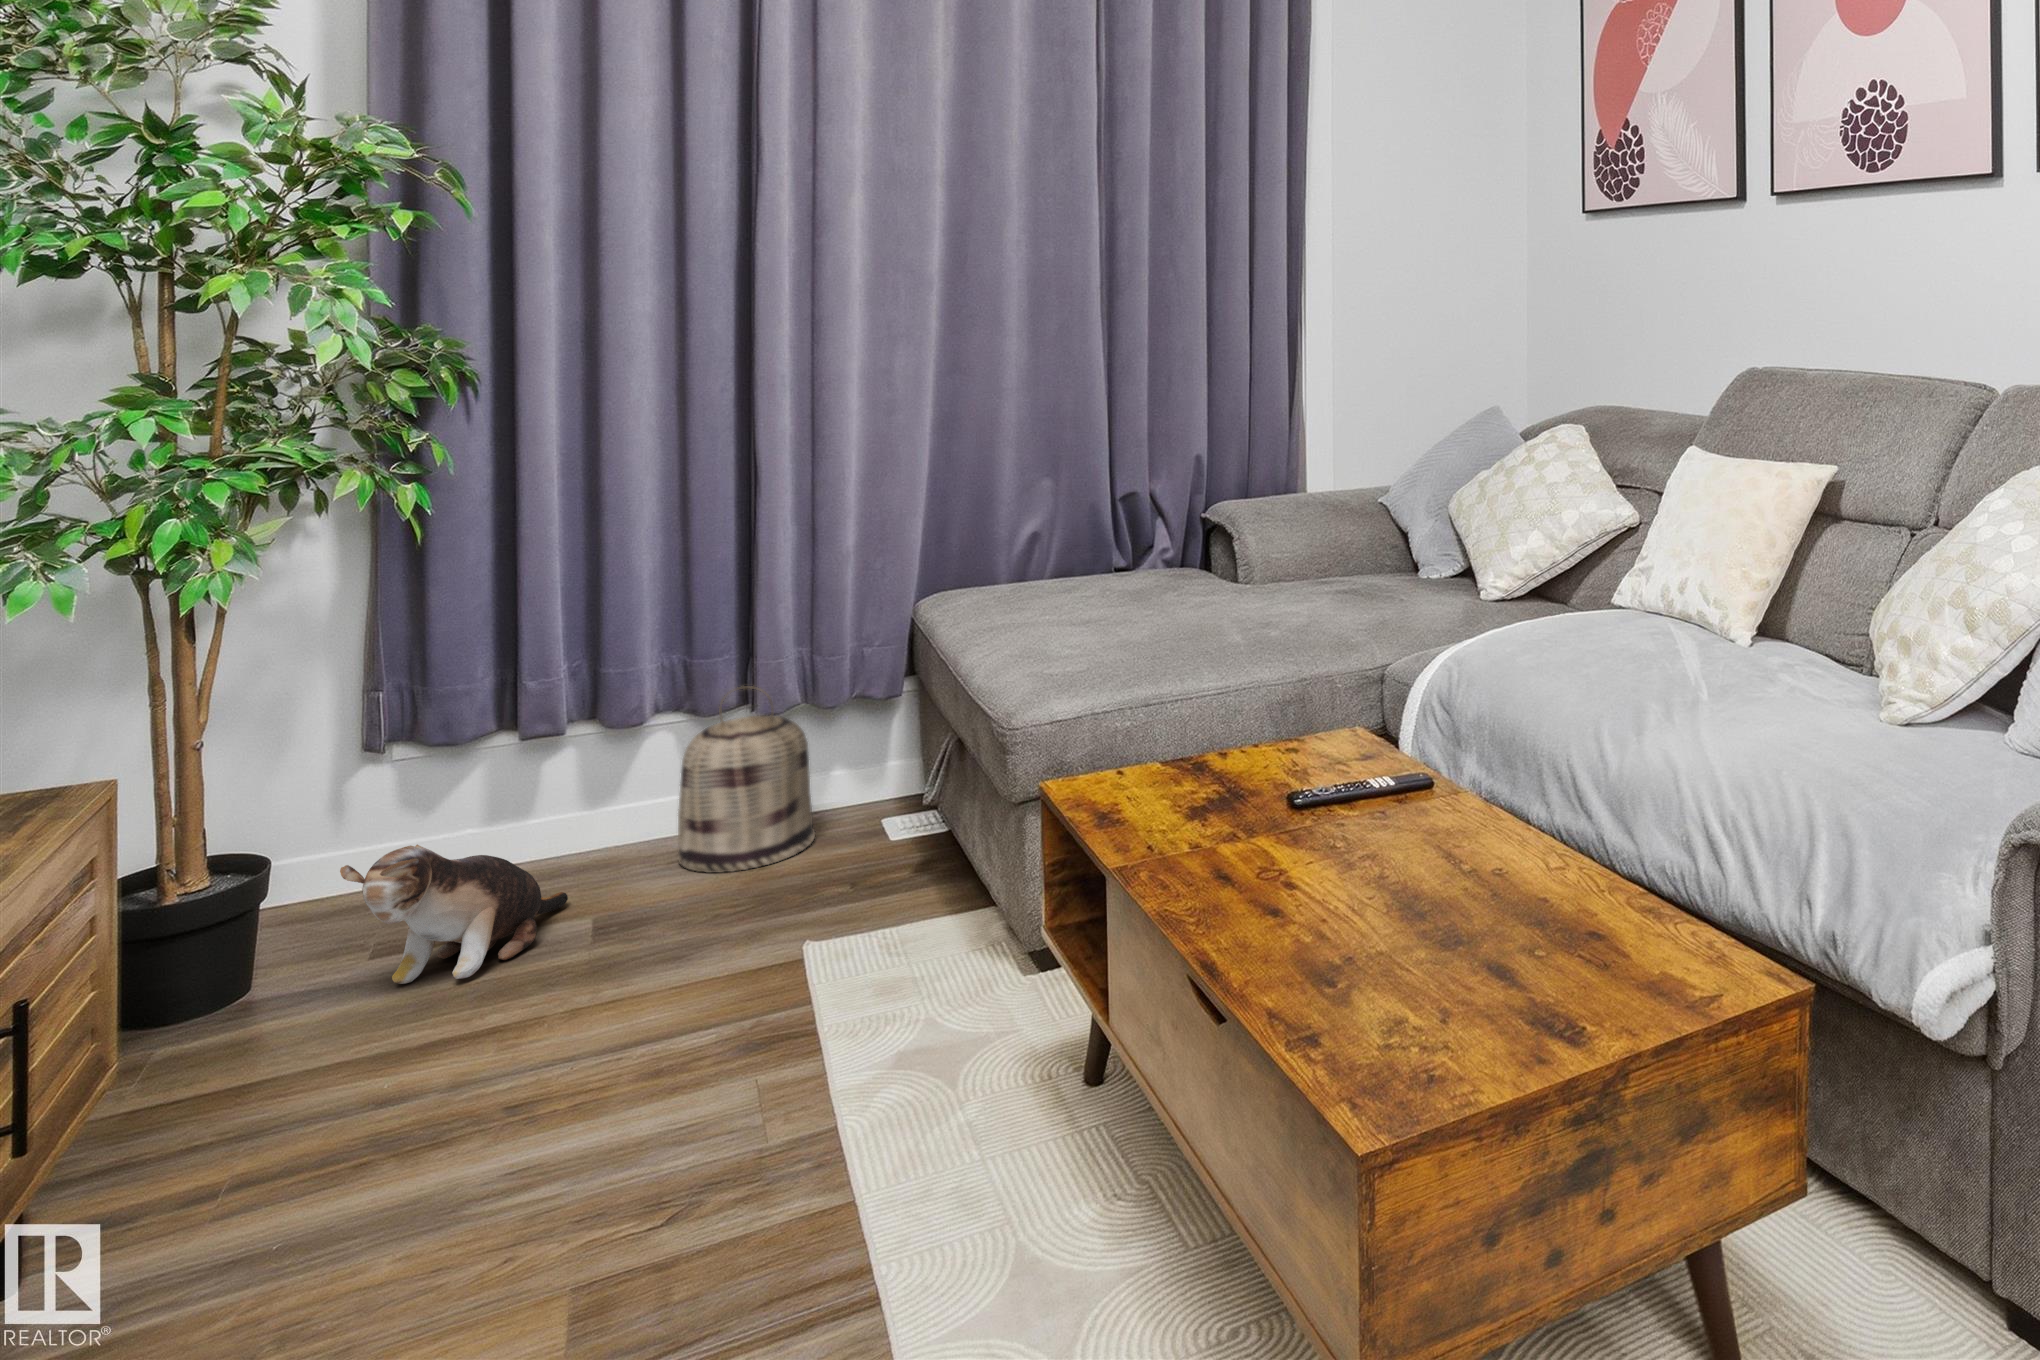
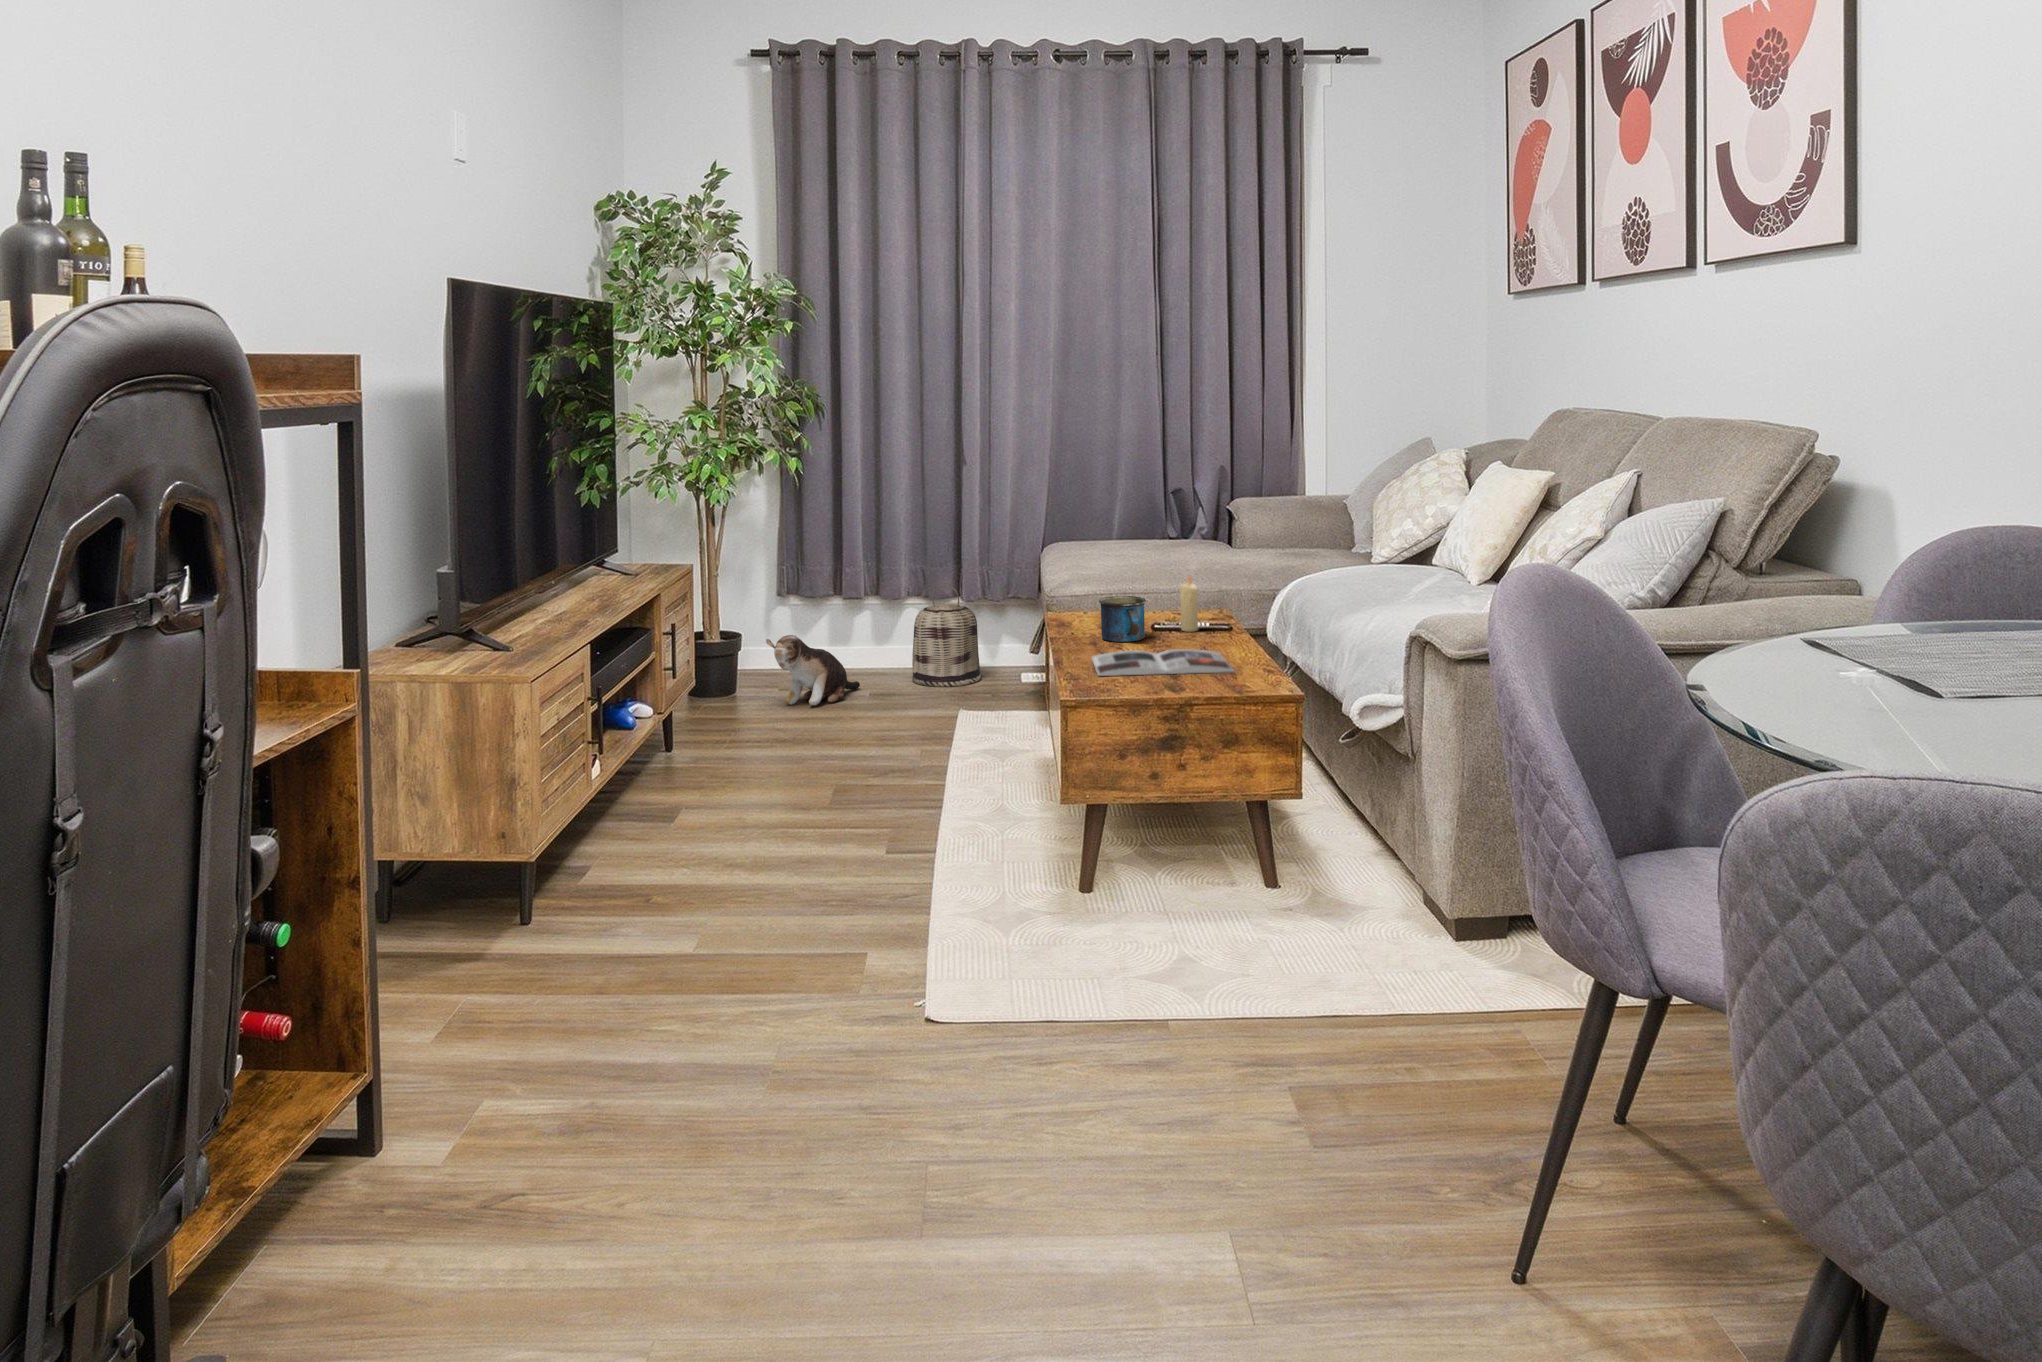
candle: none [1346,688,1381,795] -> present [1180,578,1198,632]
mug: none [1216,747,1314,851] -> present [1099,596,1146,642]
magazine: none [1268,860,1602,1004] -> present [1092,649,1234,676]

